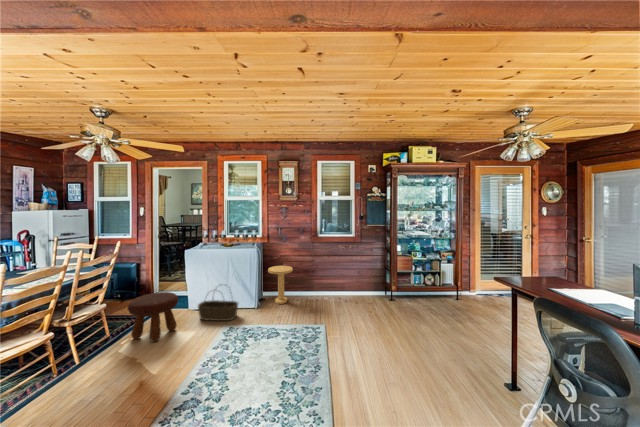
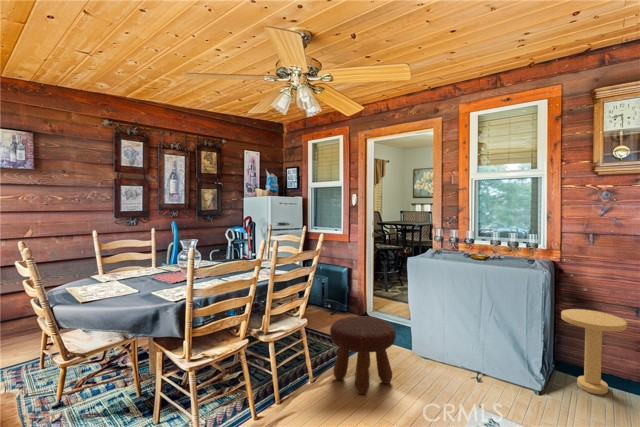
basket: present [198,292,238,321] -> none [425,324,499,397]

